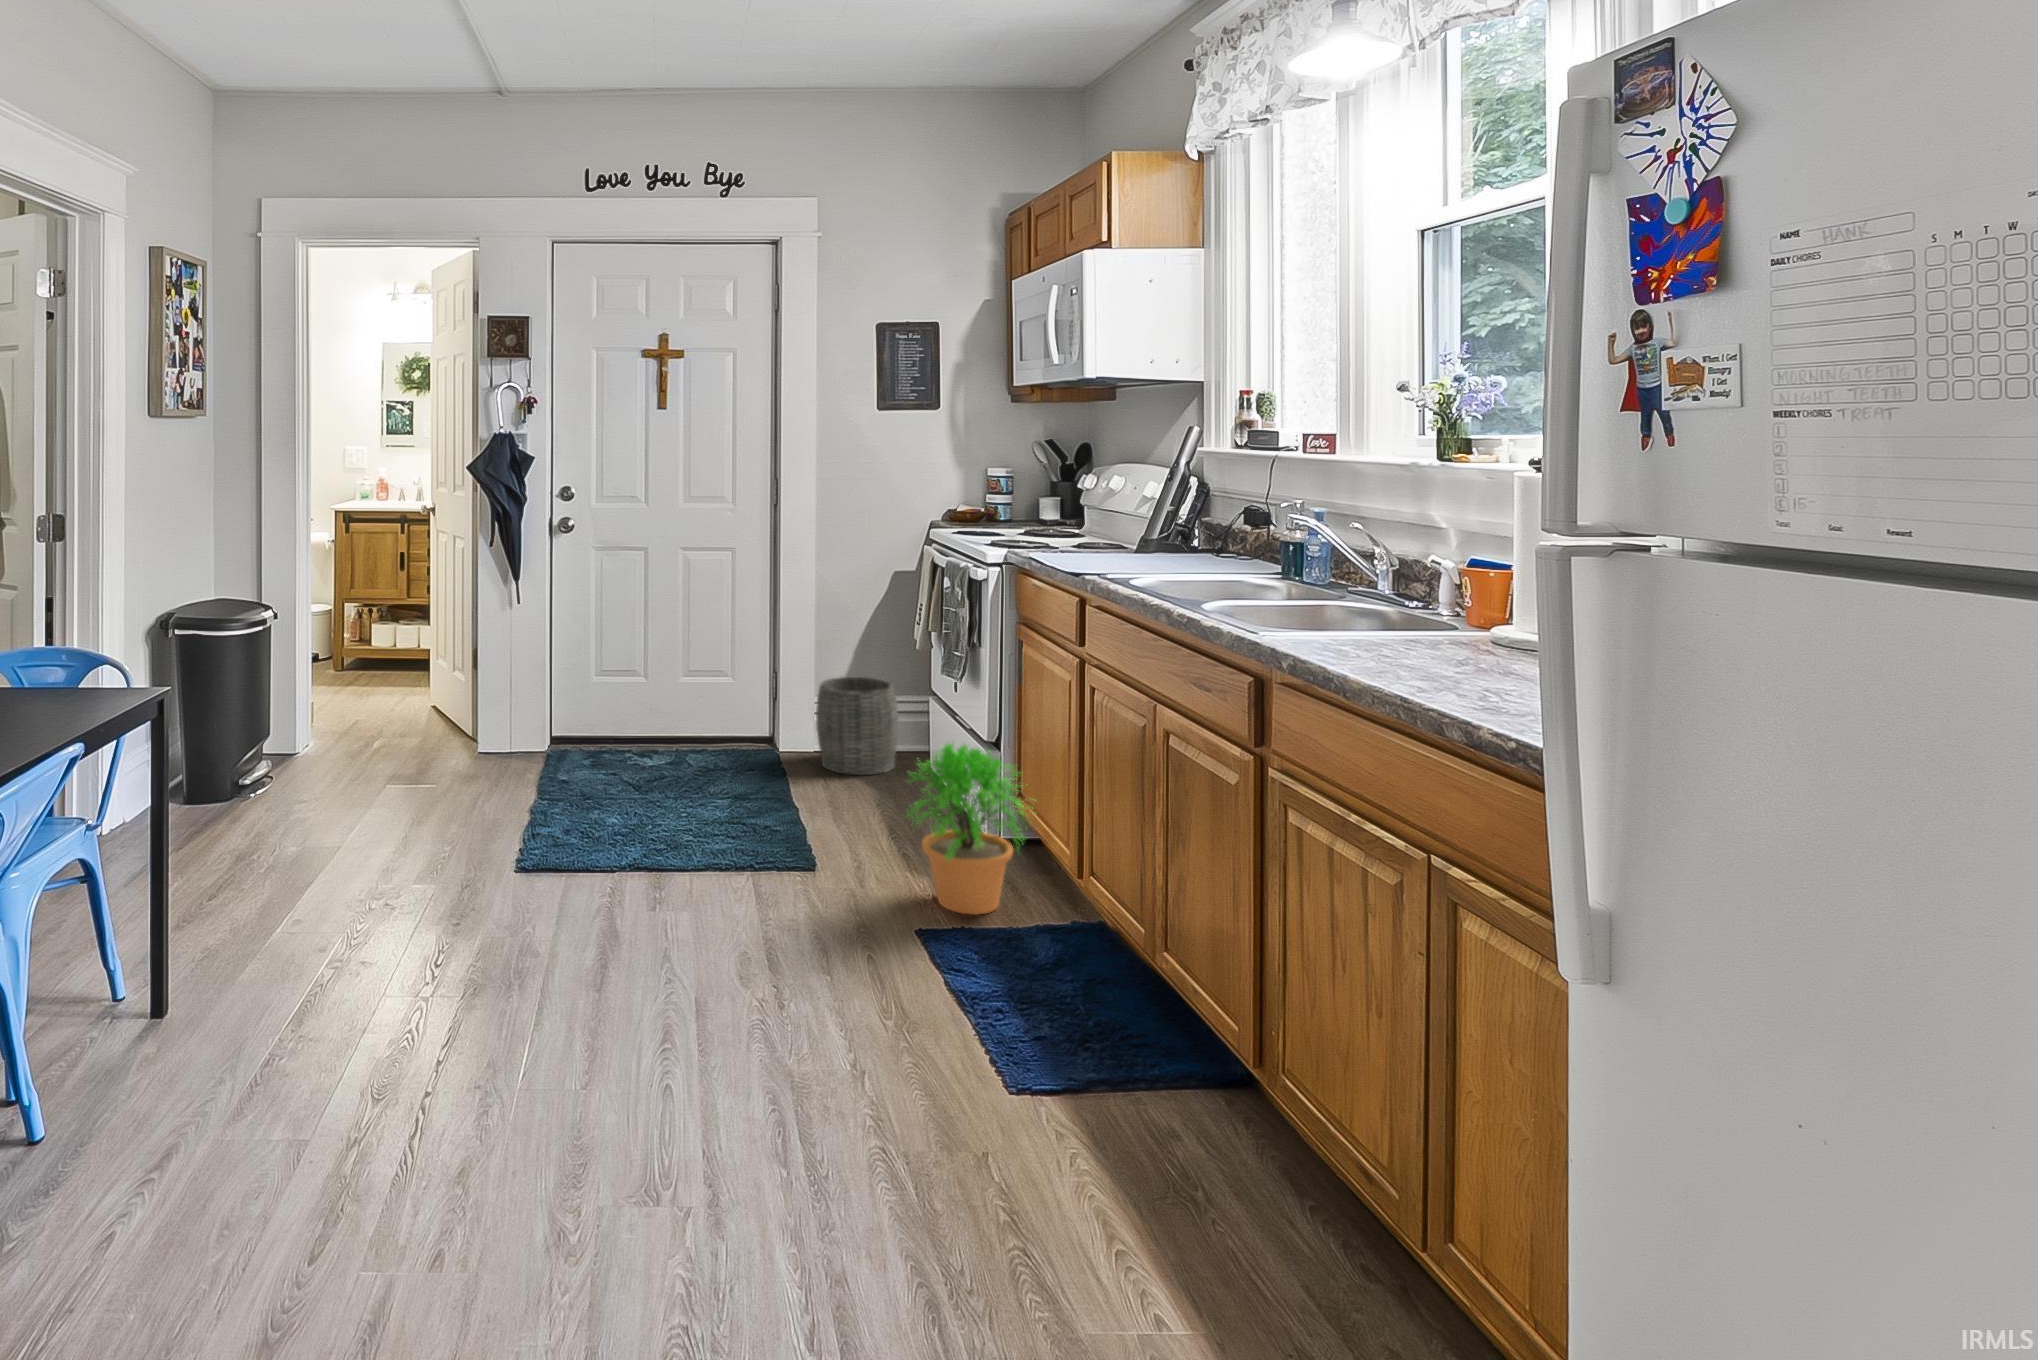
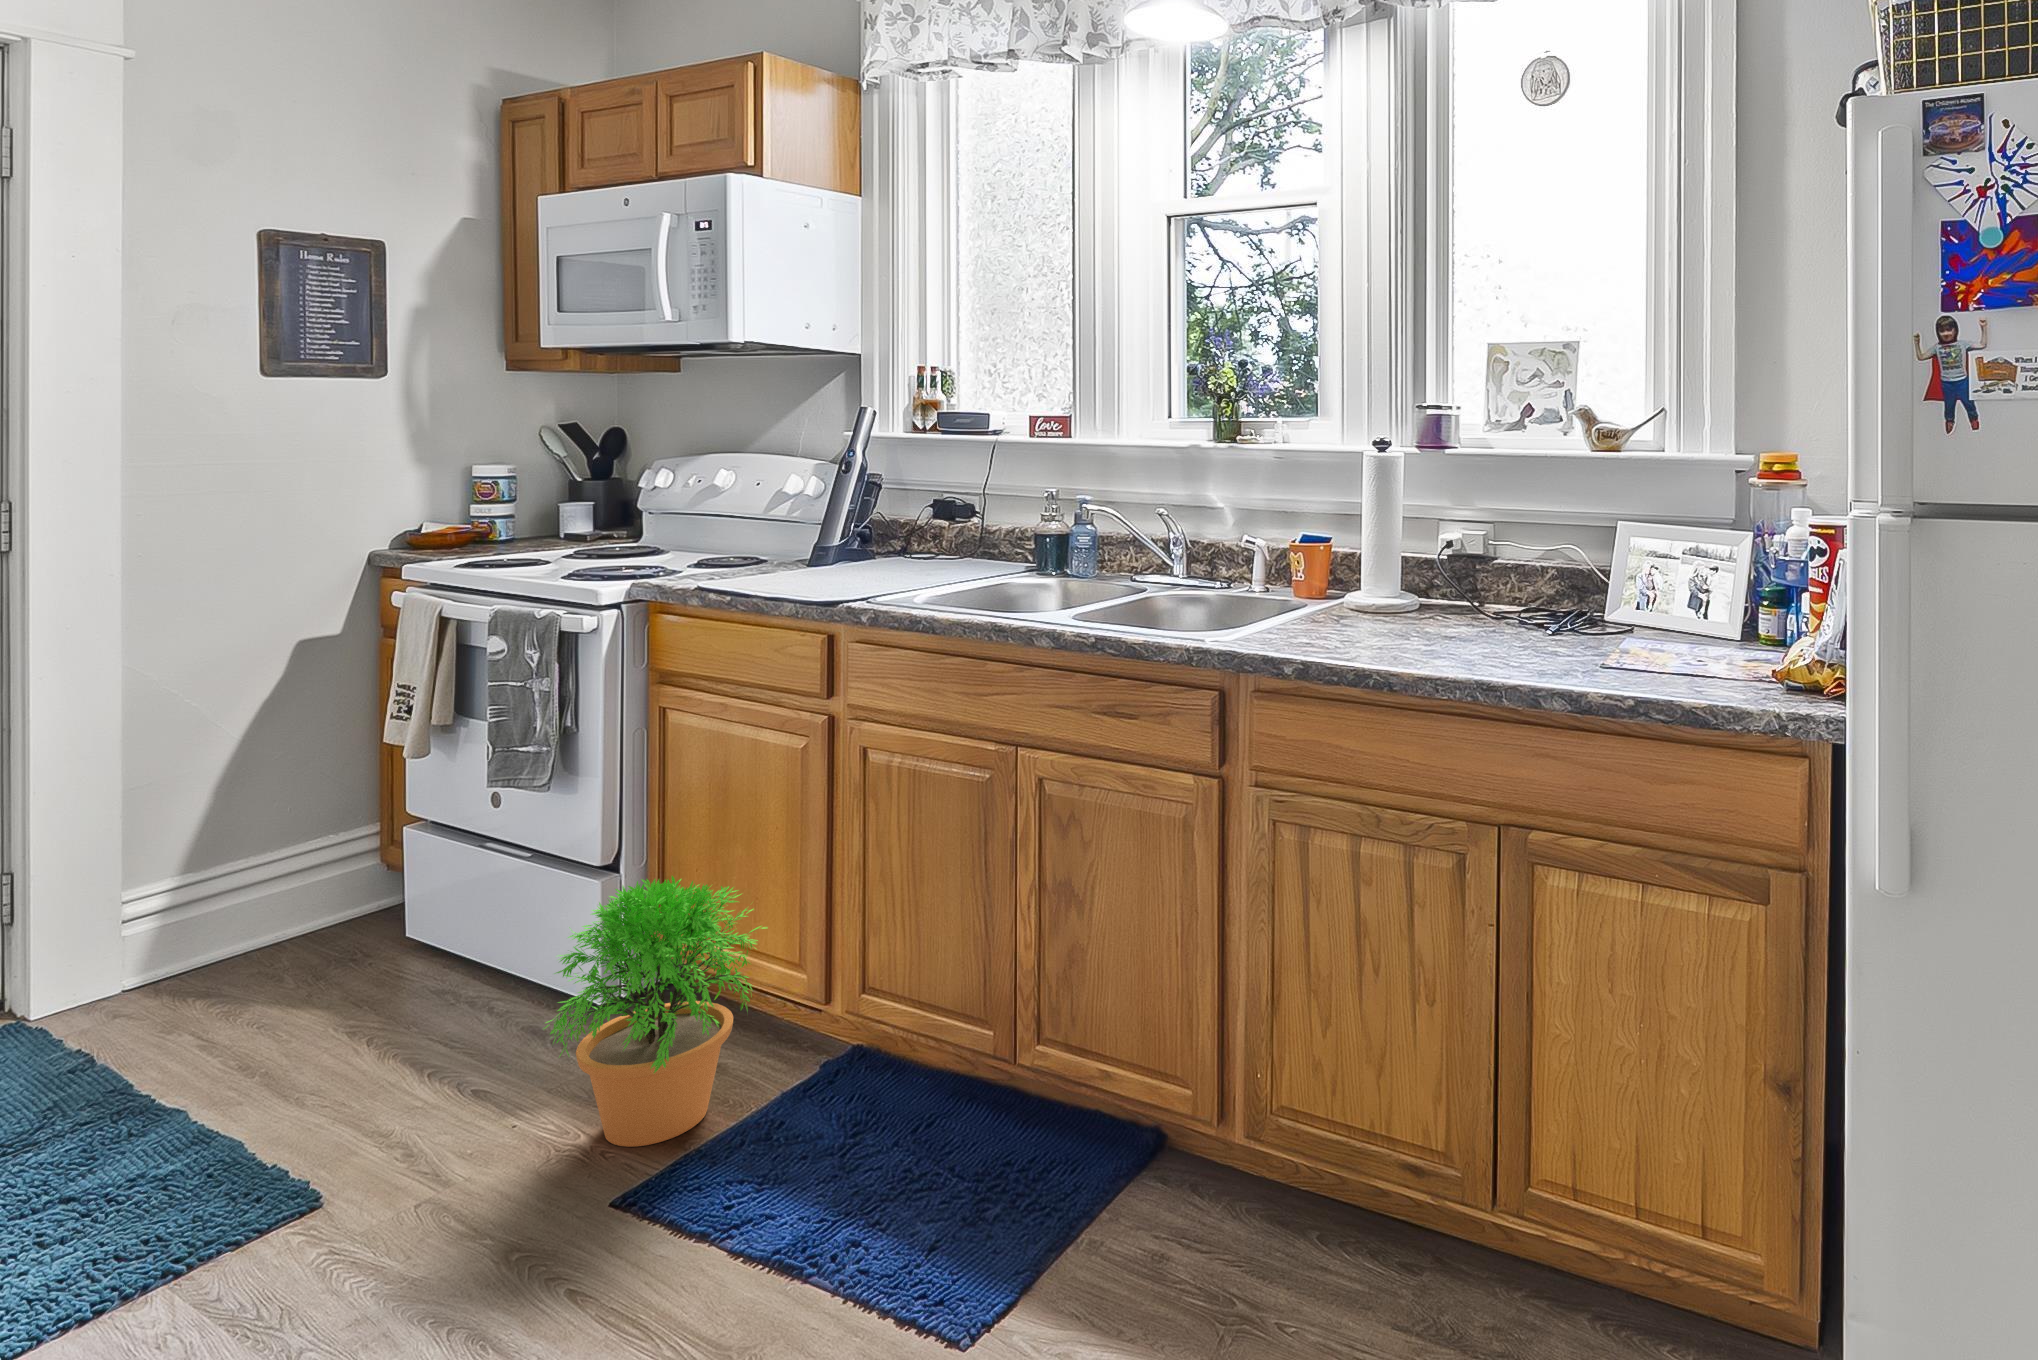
woven basket: present [816,677,899,775] -> none [138,822,334,1014]

